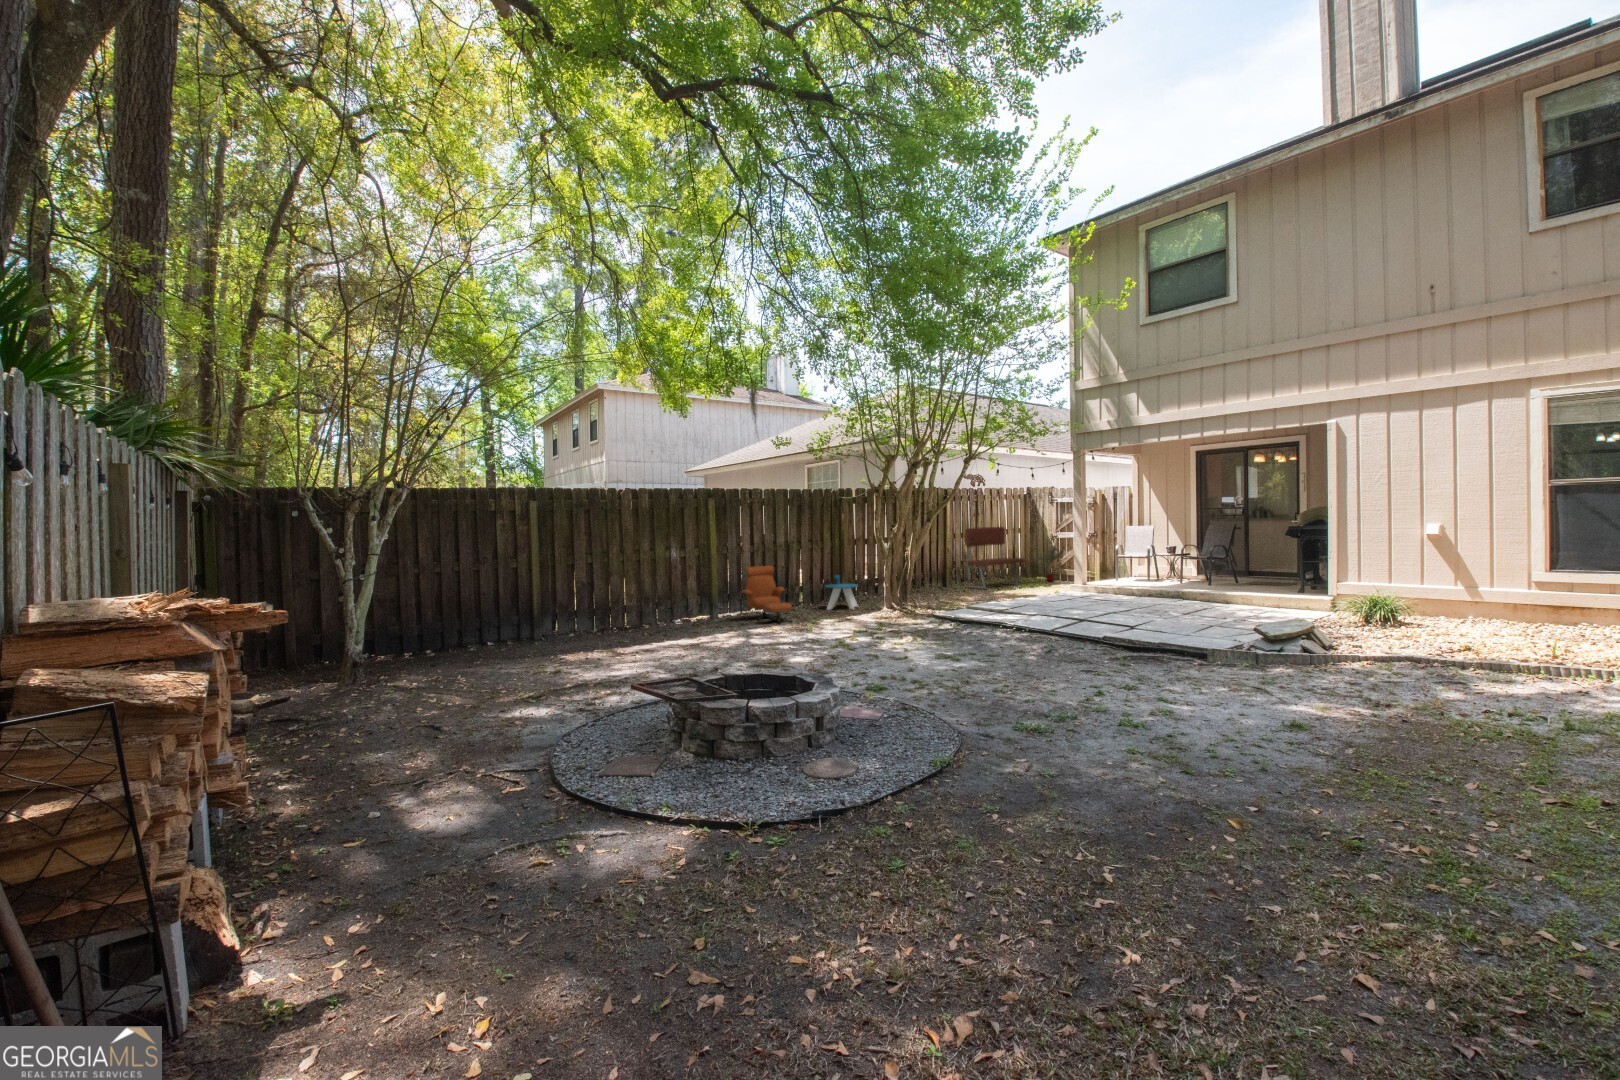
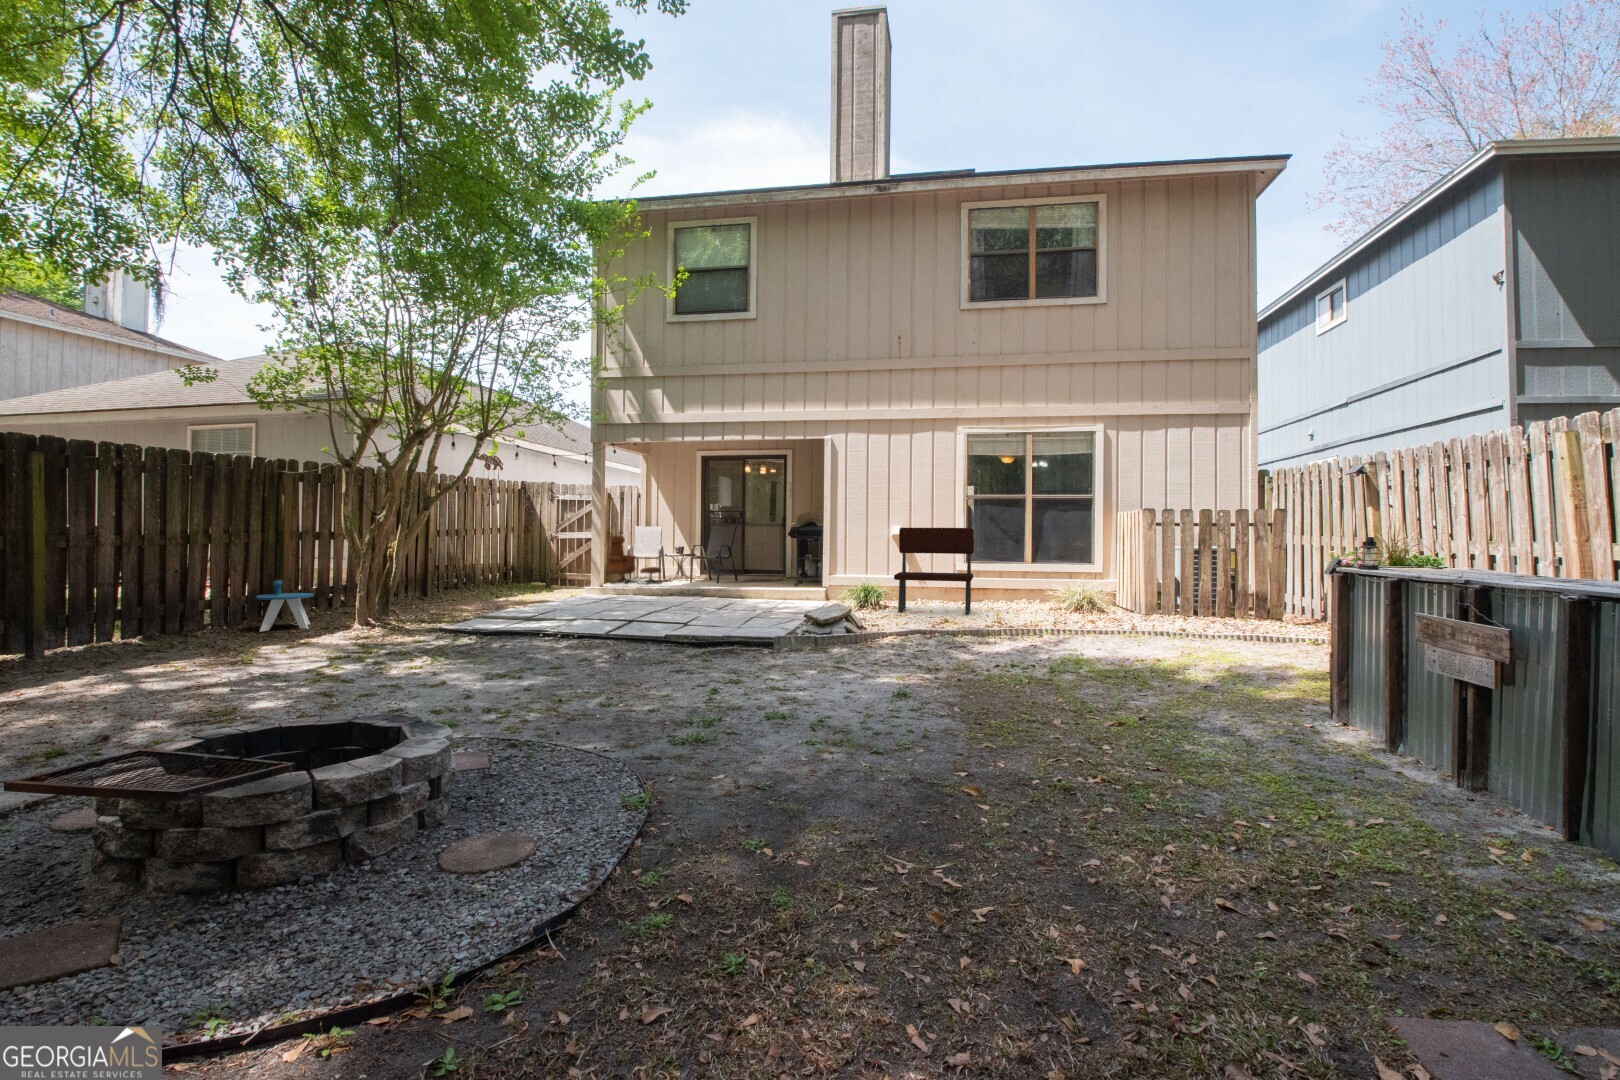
bench: present [965,527,1026,589] -> present [894,528,974,614]
potted tree: present [1037,541,1065,581] -> none [532,540,570,587]
lounge chair: present [742,566,792,623] -> present [608,536,661,584]

